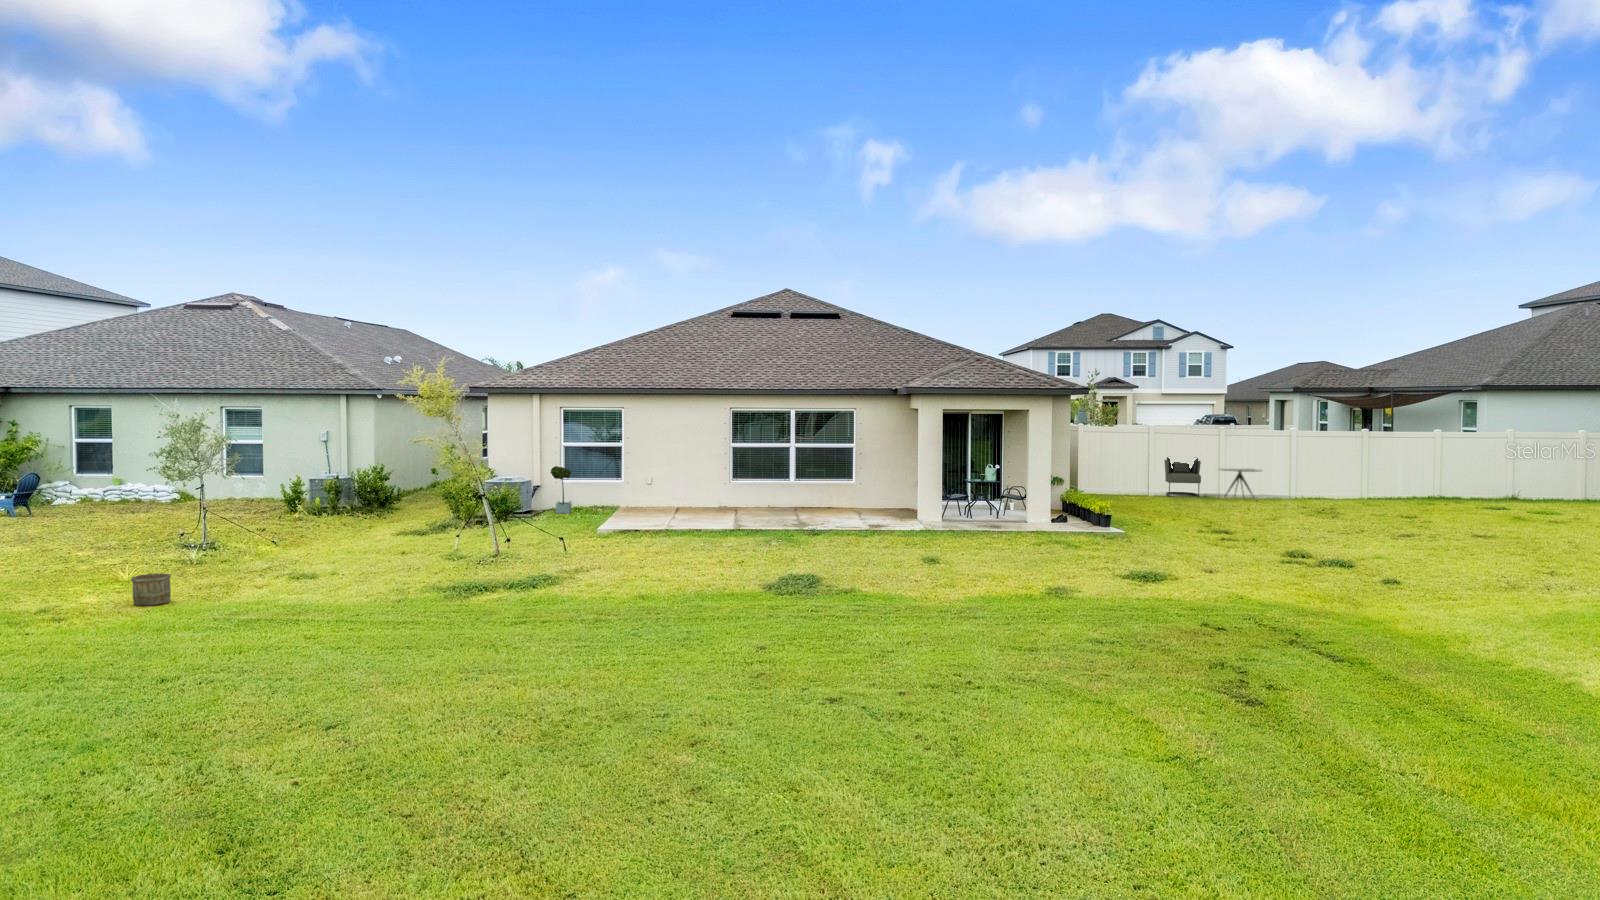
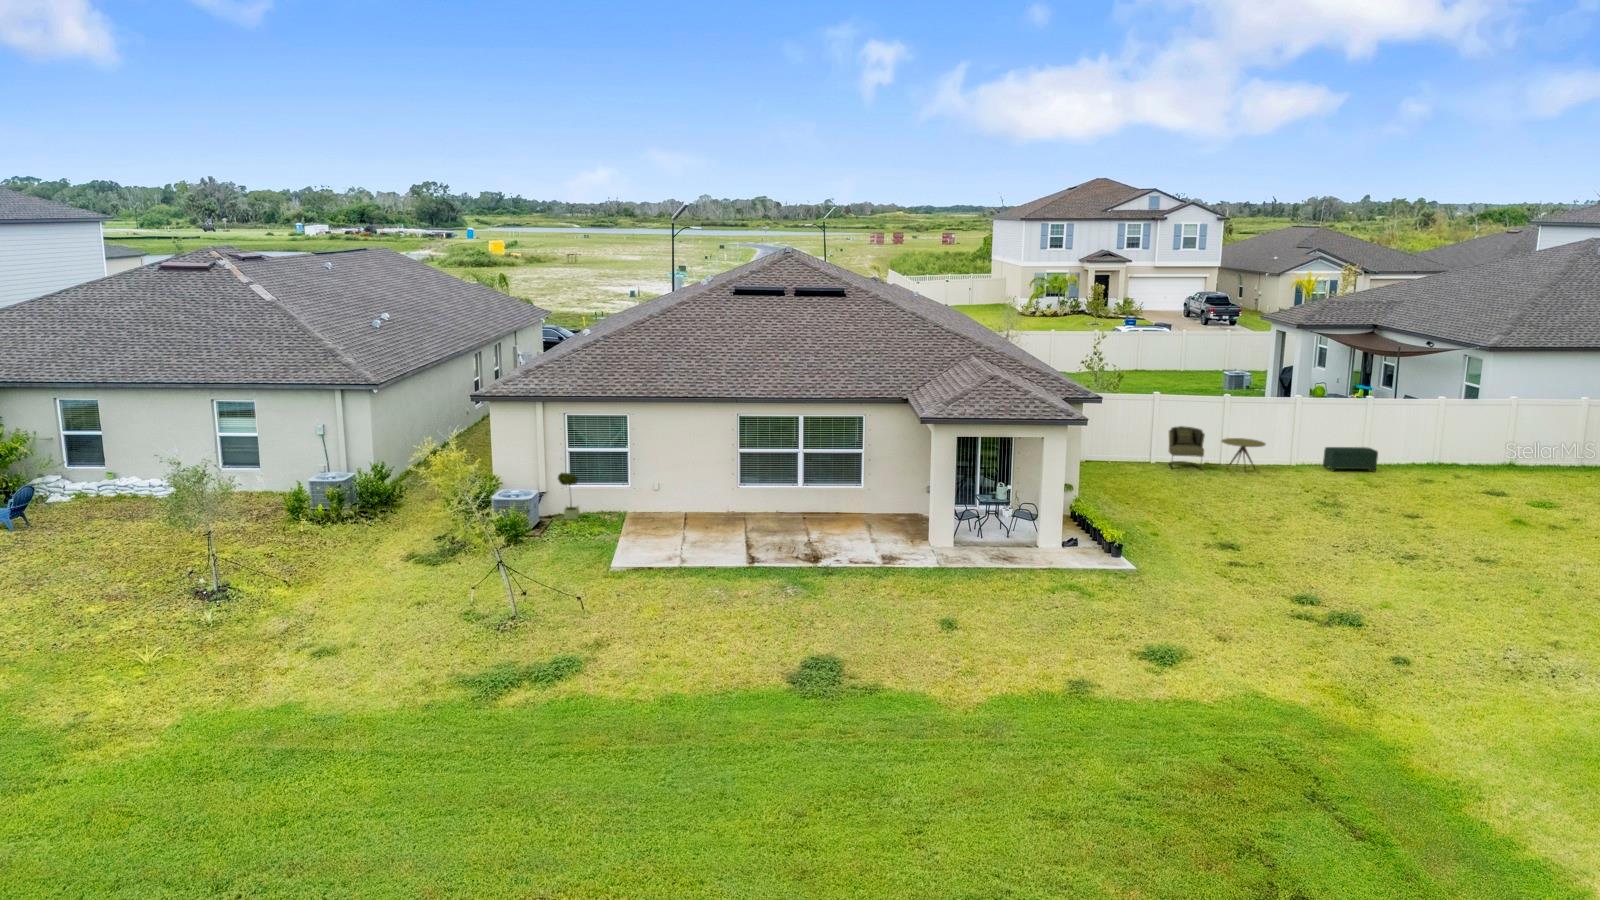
bench: none [1322,476,1377,499] -> present [1323,447,1378,472]
wooden bucket: present [131,573,171,606] -> none [192,702,230,739]

